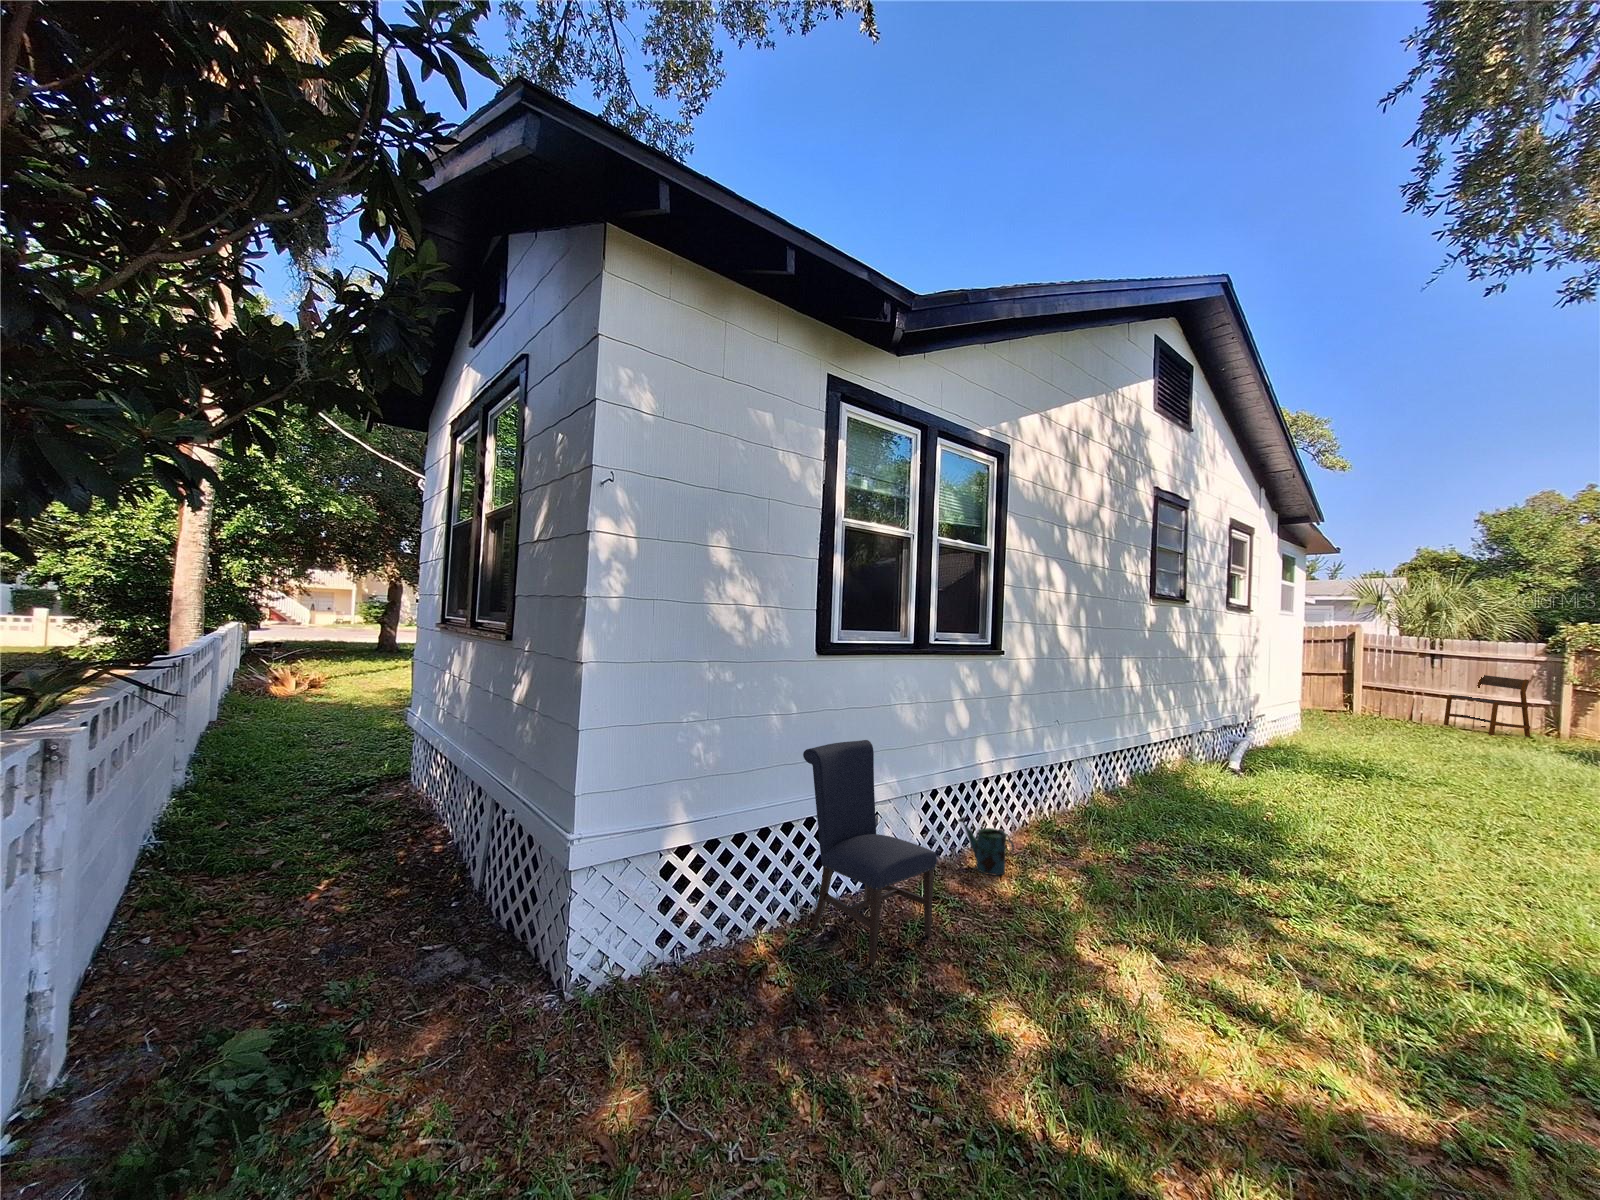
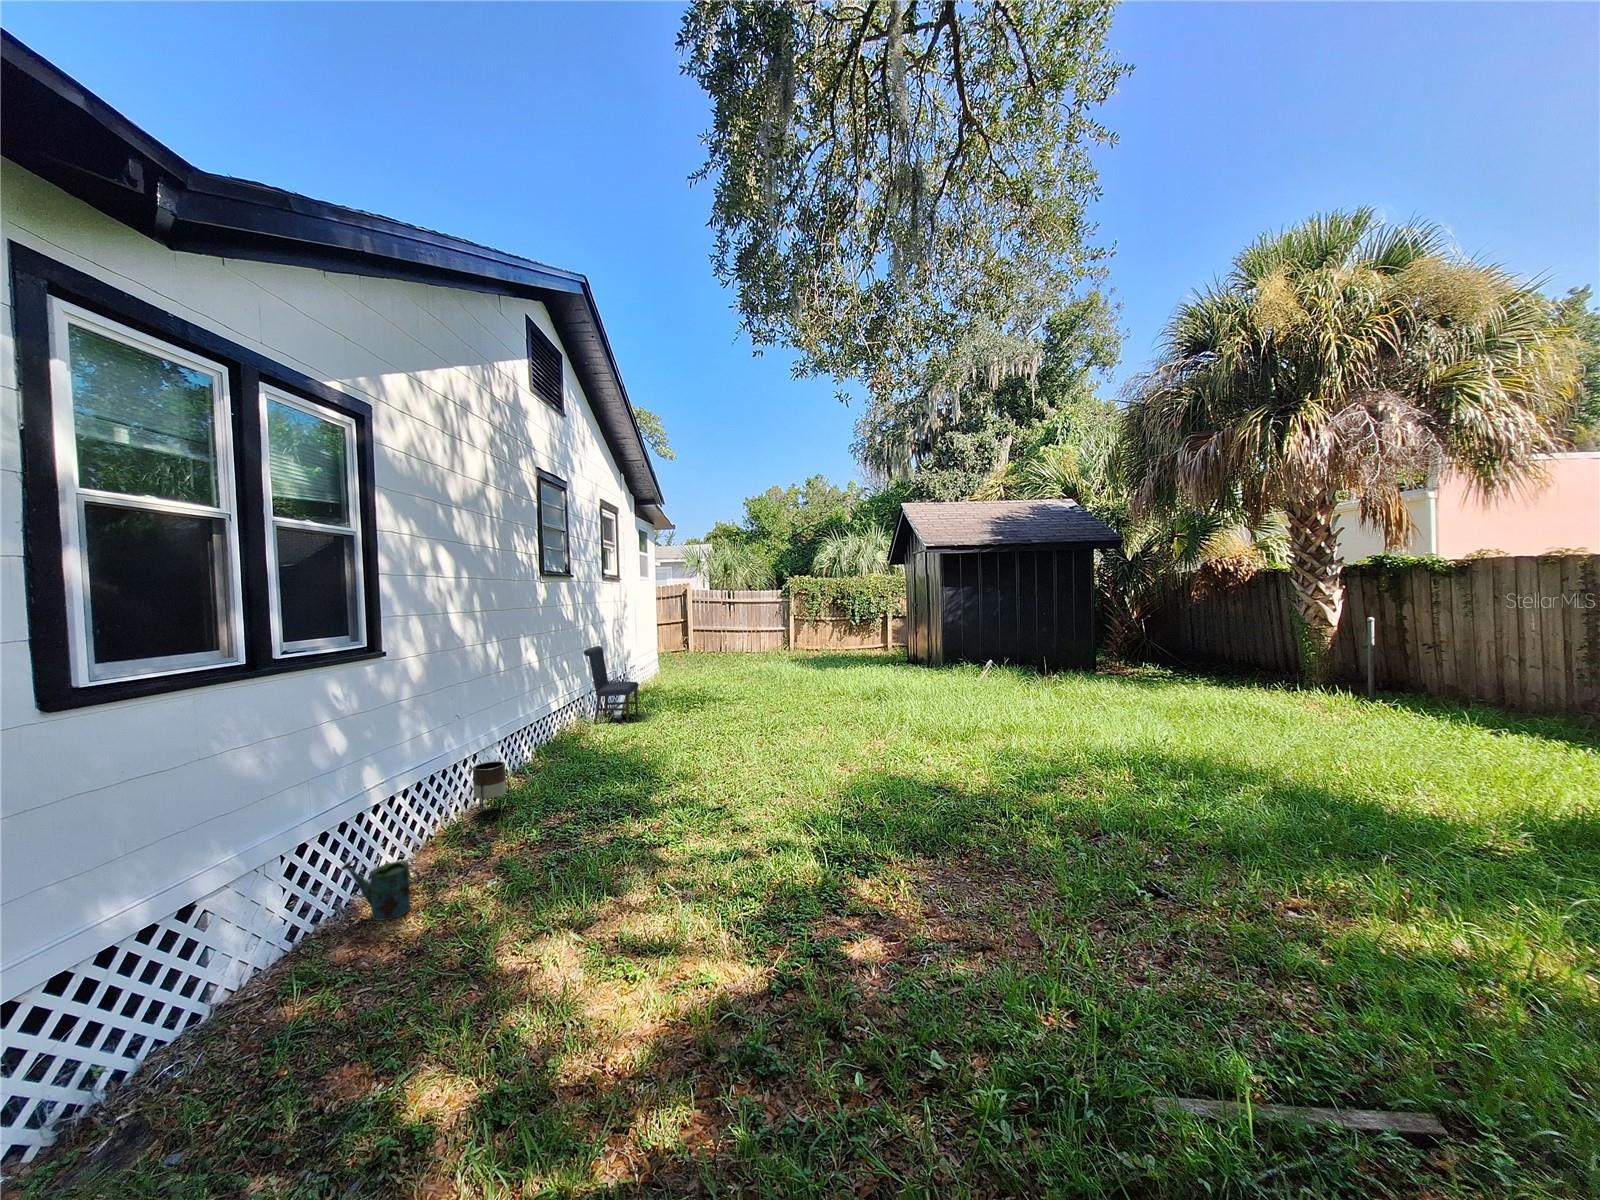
bench: present [1444,675,1530,737] -> none [738,612,780,652]
chair: present [803,740,937,964] -> present [584,646,639,724]
planter: none [1066,773,1100,822] -> present [473,761,510,816]

